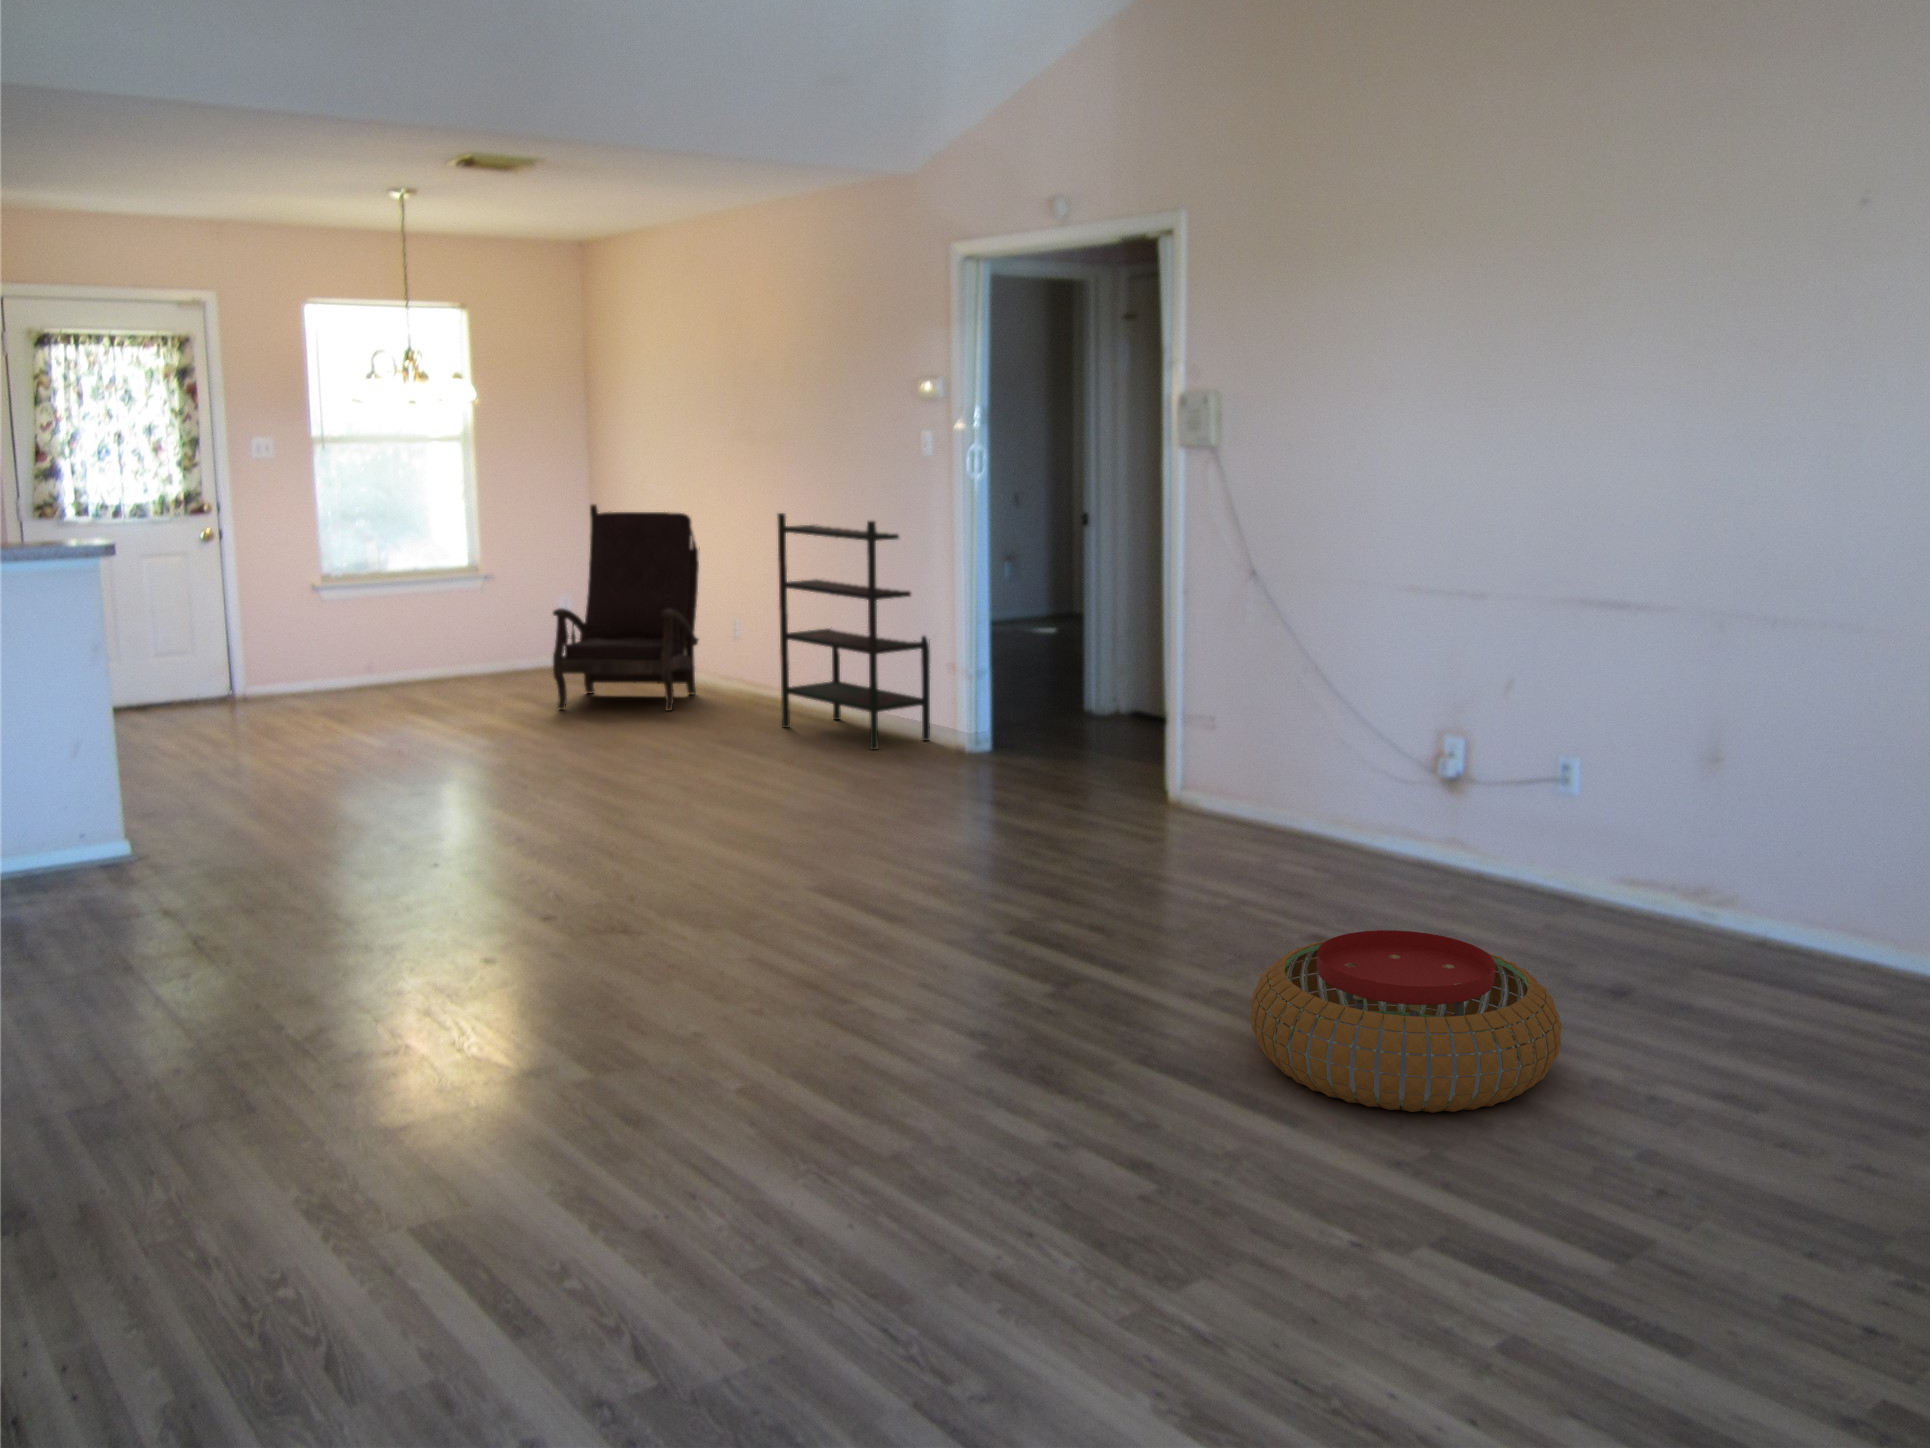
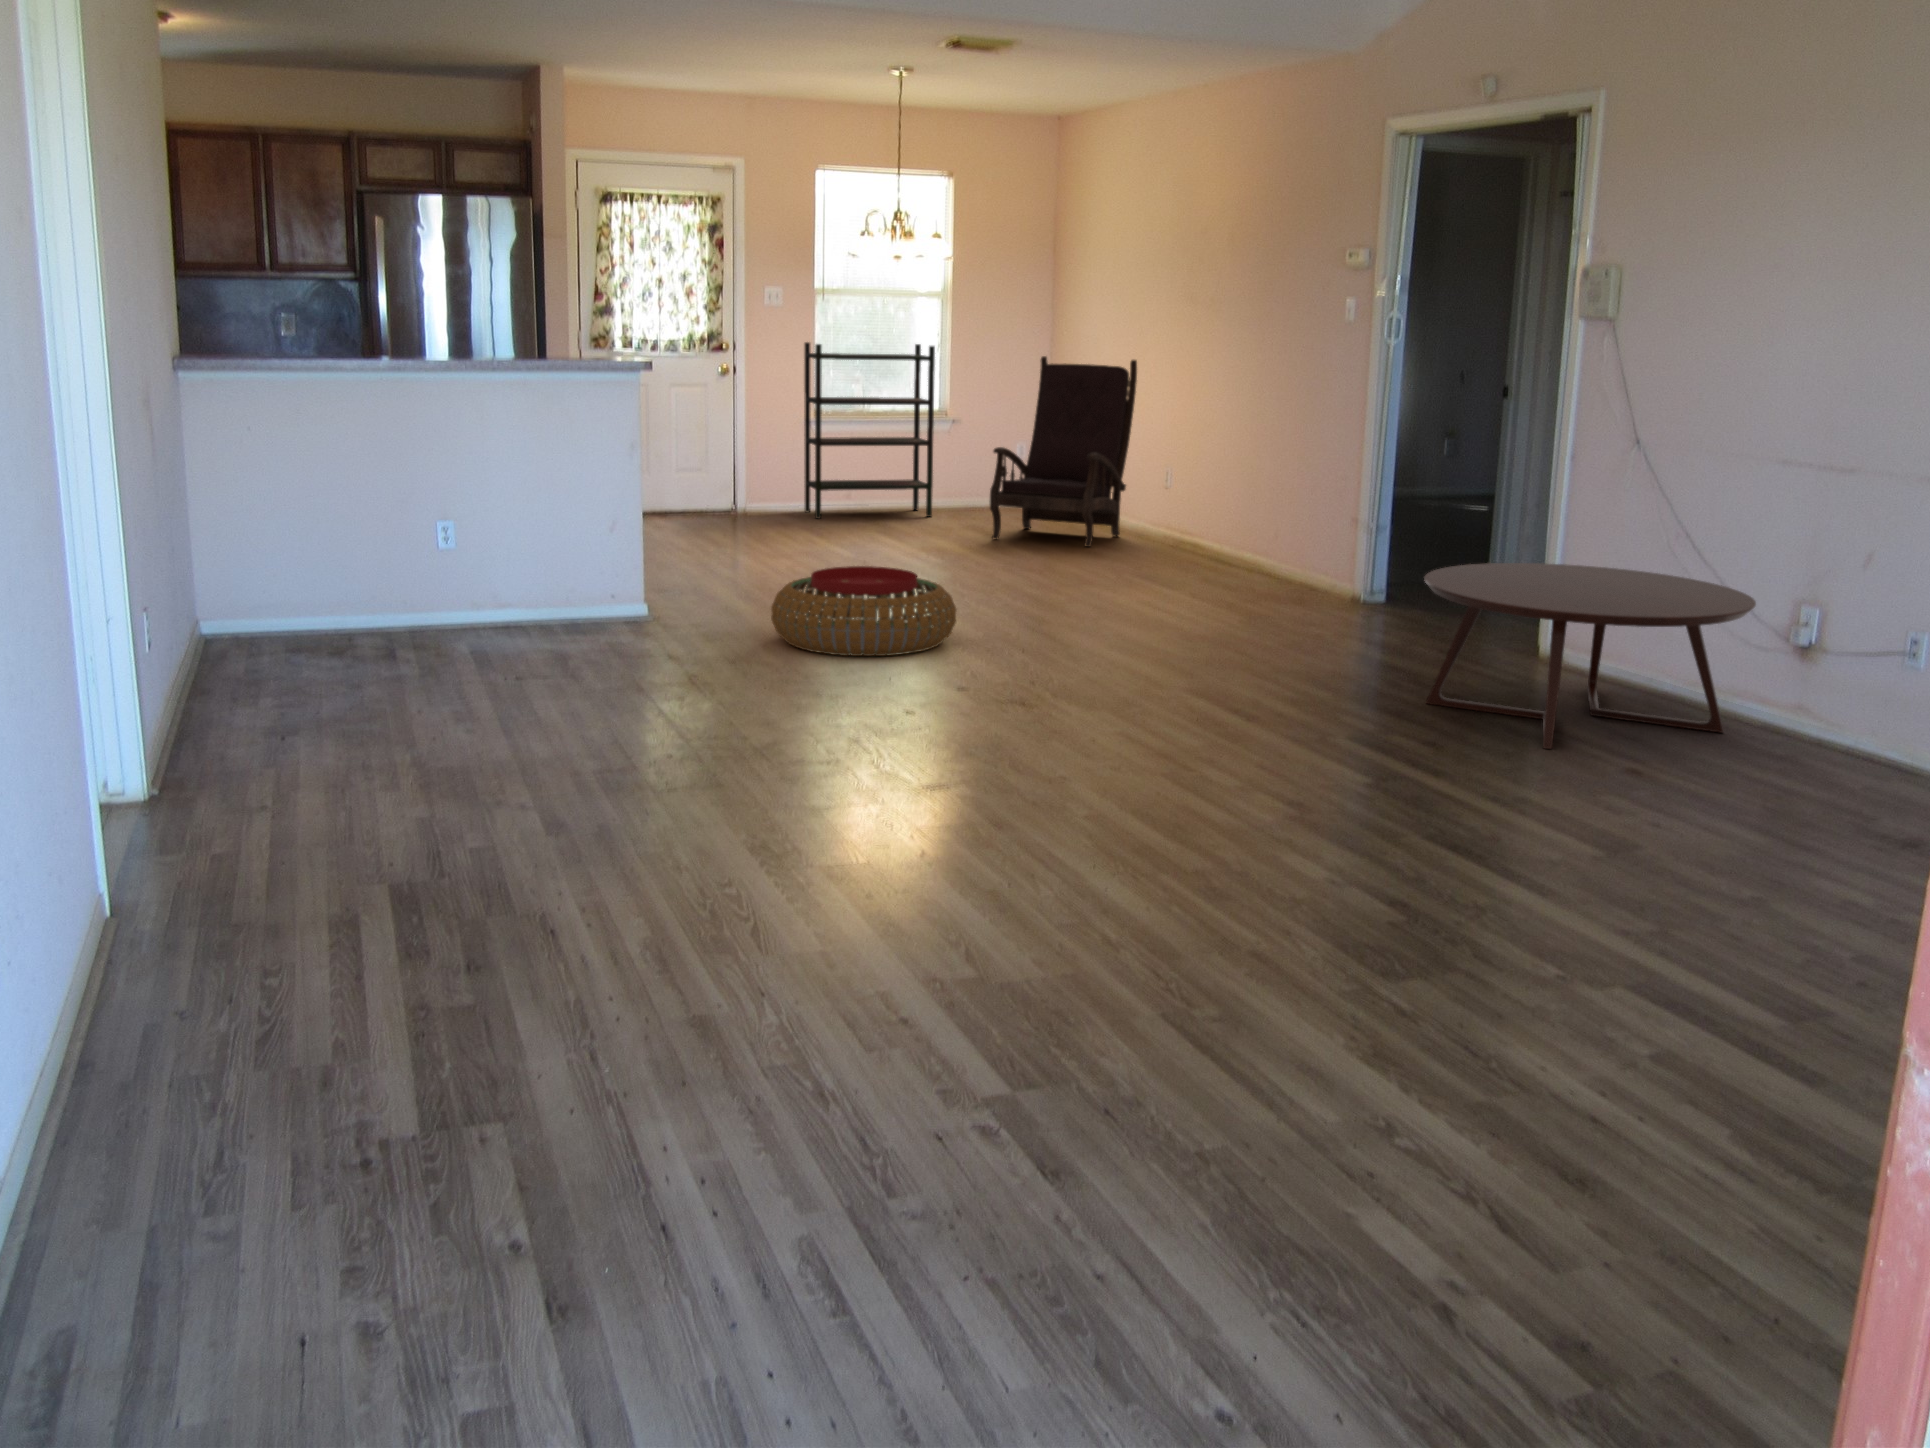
bookshelf: present [777,513,930,750] -> present [804,342,935,519]
coffee table: none [1100,713,1412,910] -> present [1424,563,1756,749]
pouf: present [1250,930,1562,1113] -> present [771,566,956,656]

